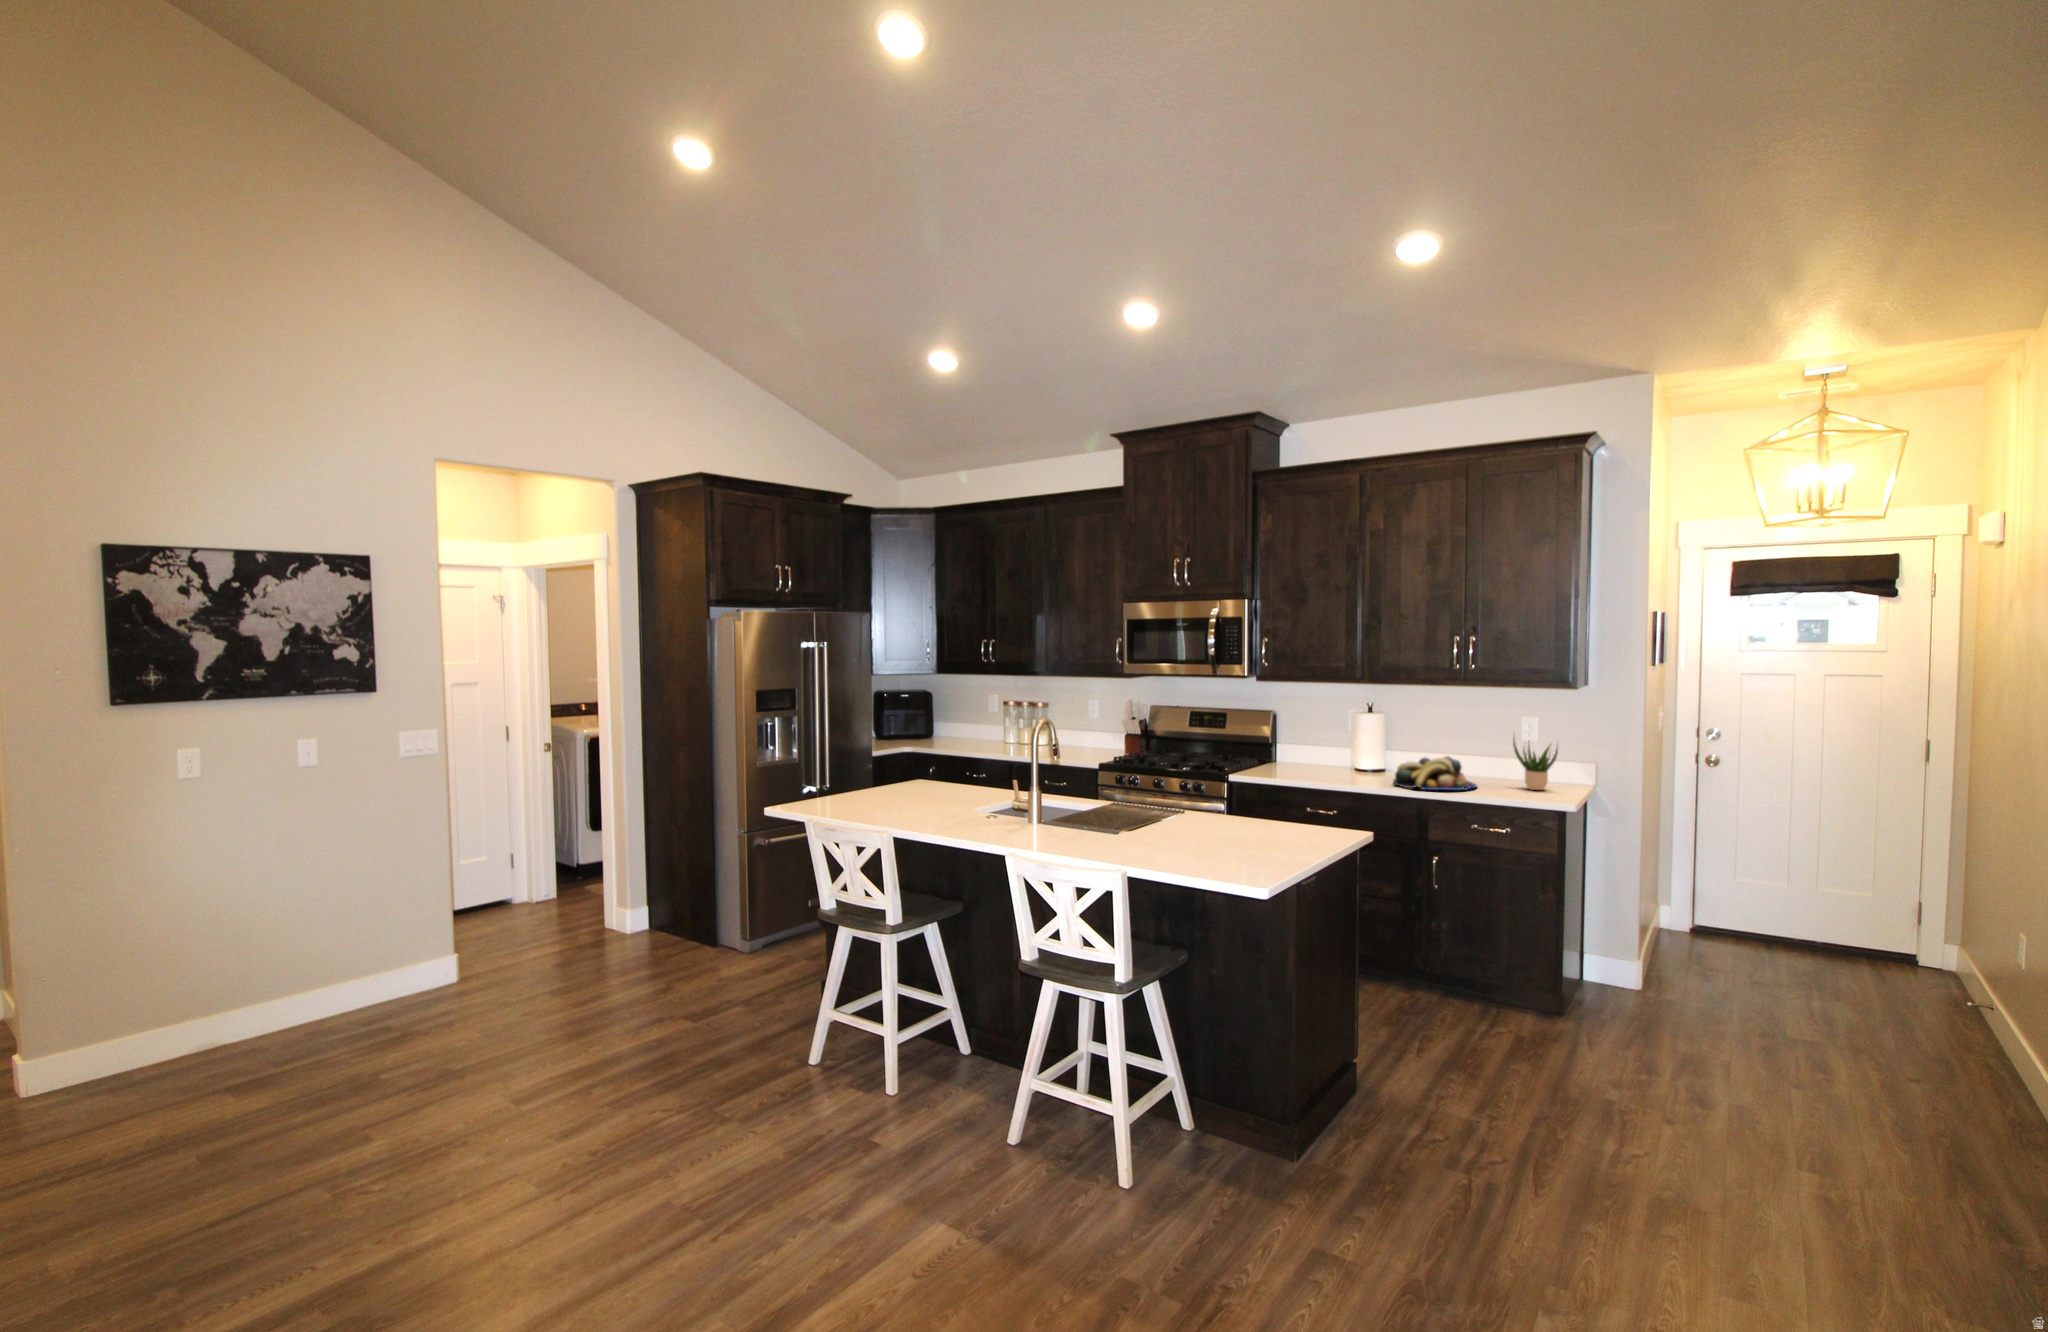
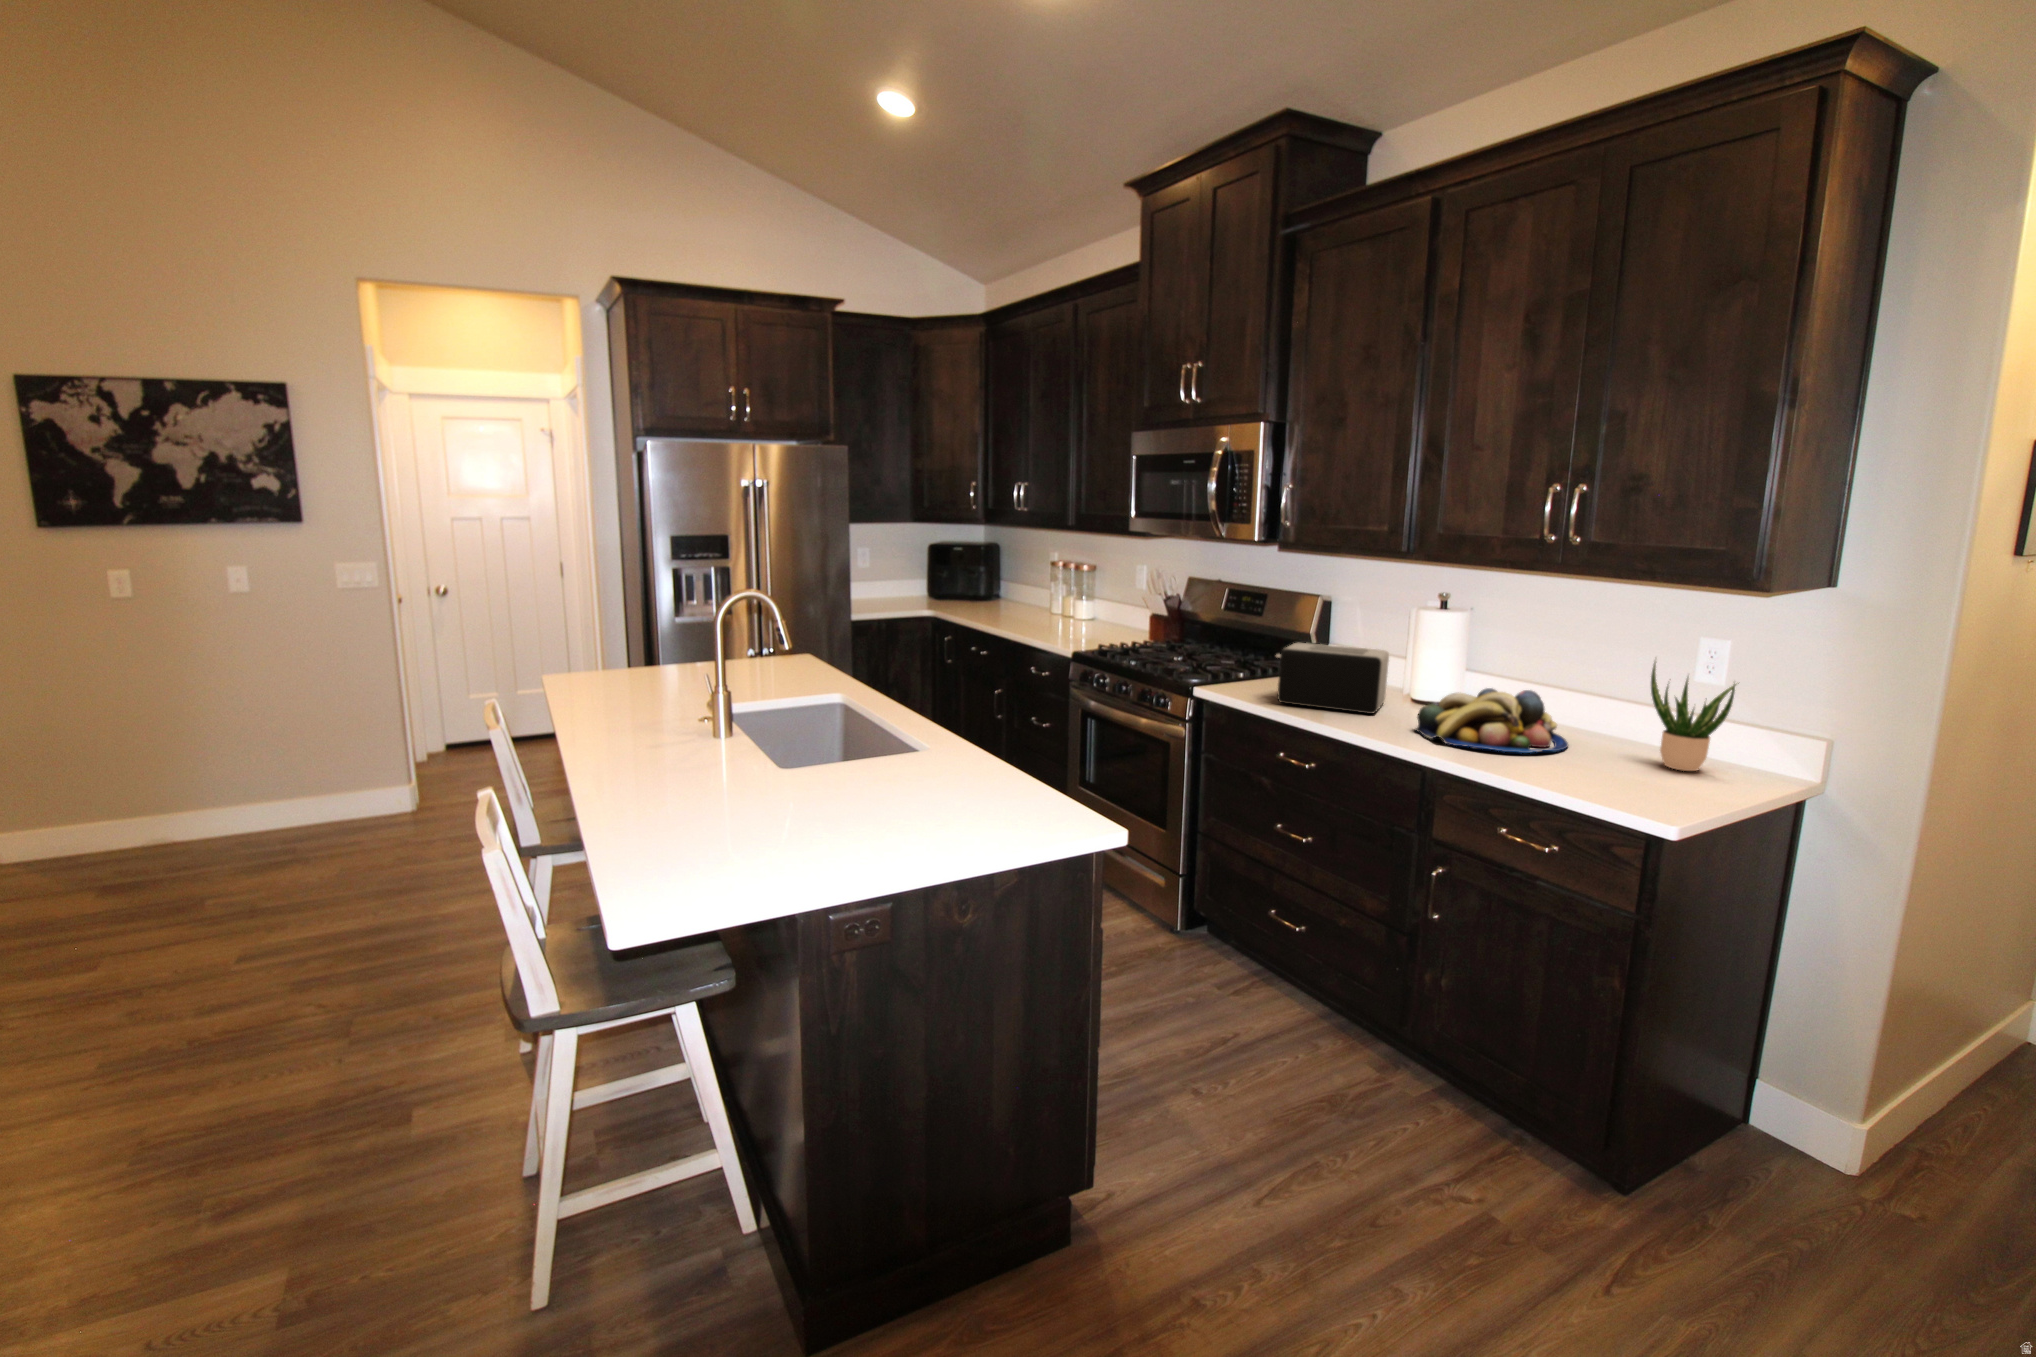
toaster: none [1290,740,1362,780] -> present [1277,642,1389,714]

